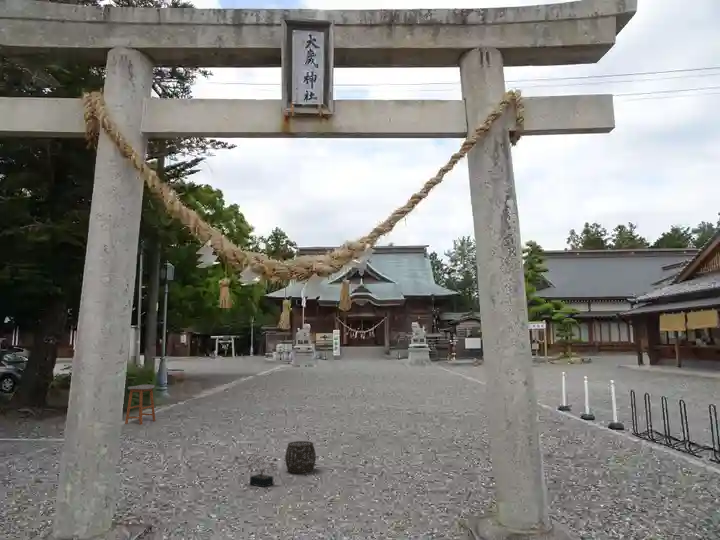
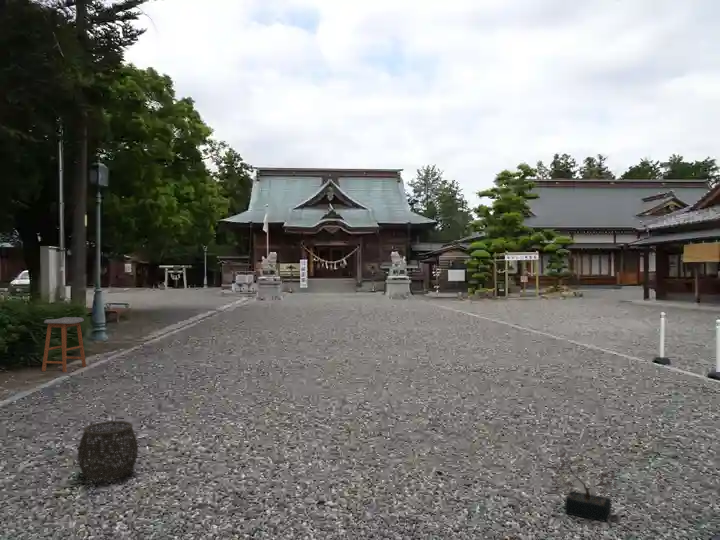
woven basket: present [285,441,316,473] -> present [78,421,138,481]
decorative plant: present [247,454,277,487] -> present [552,452,621,522]

